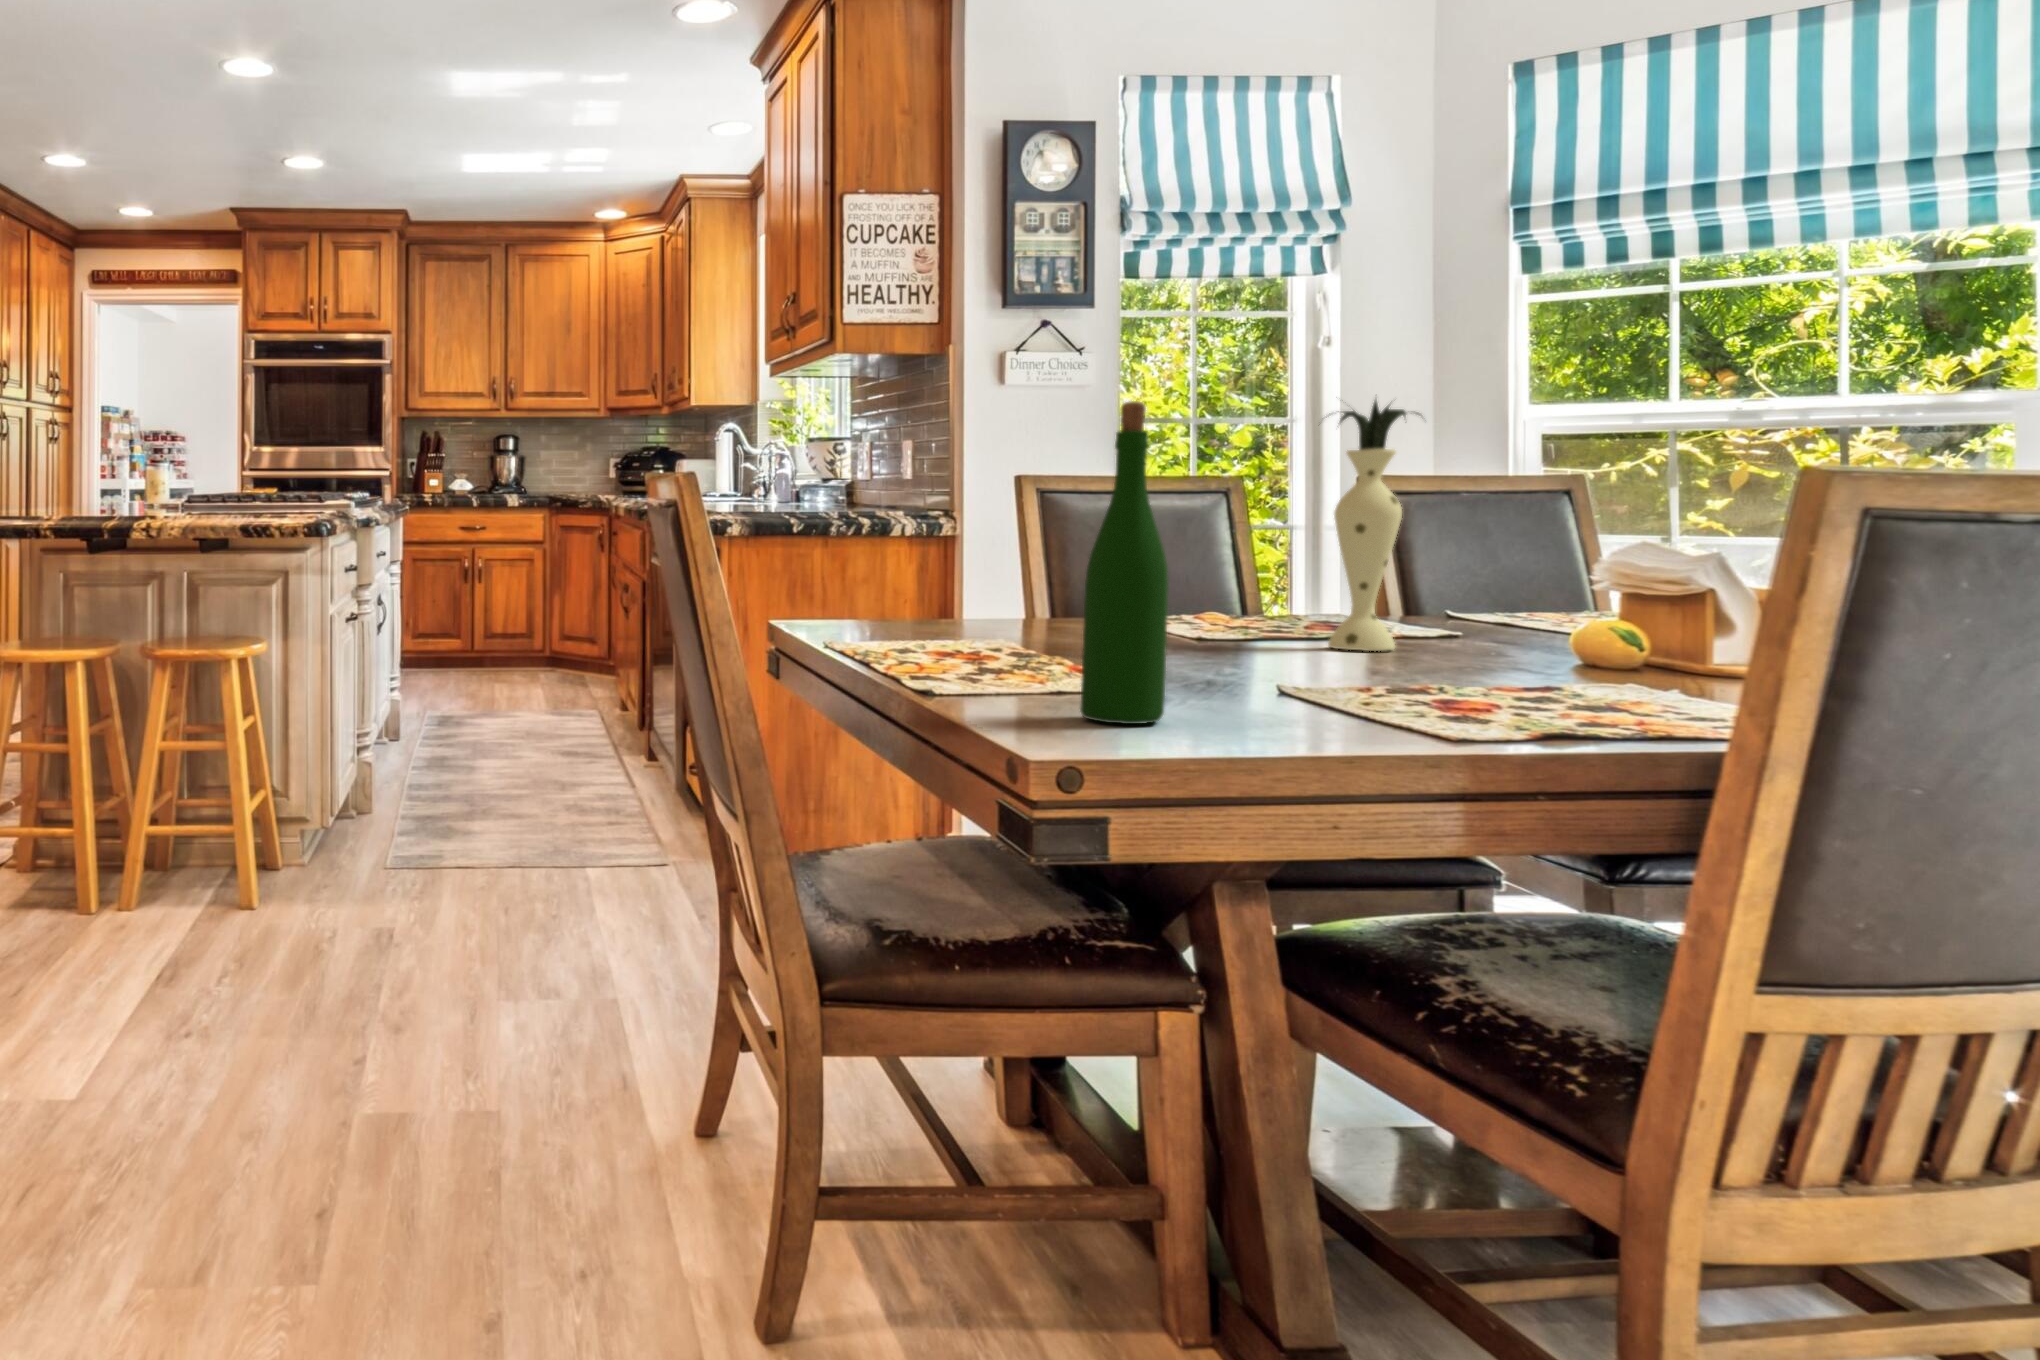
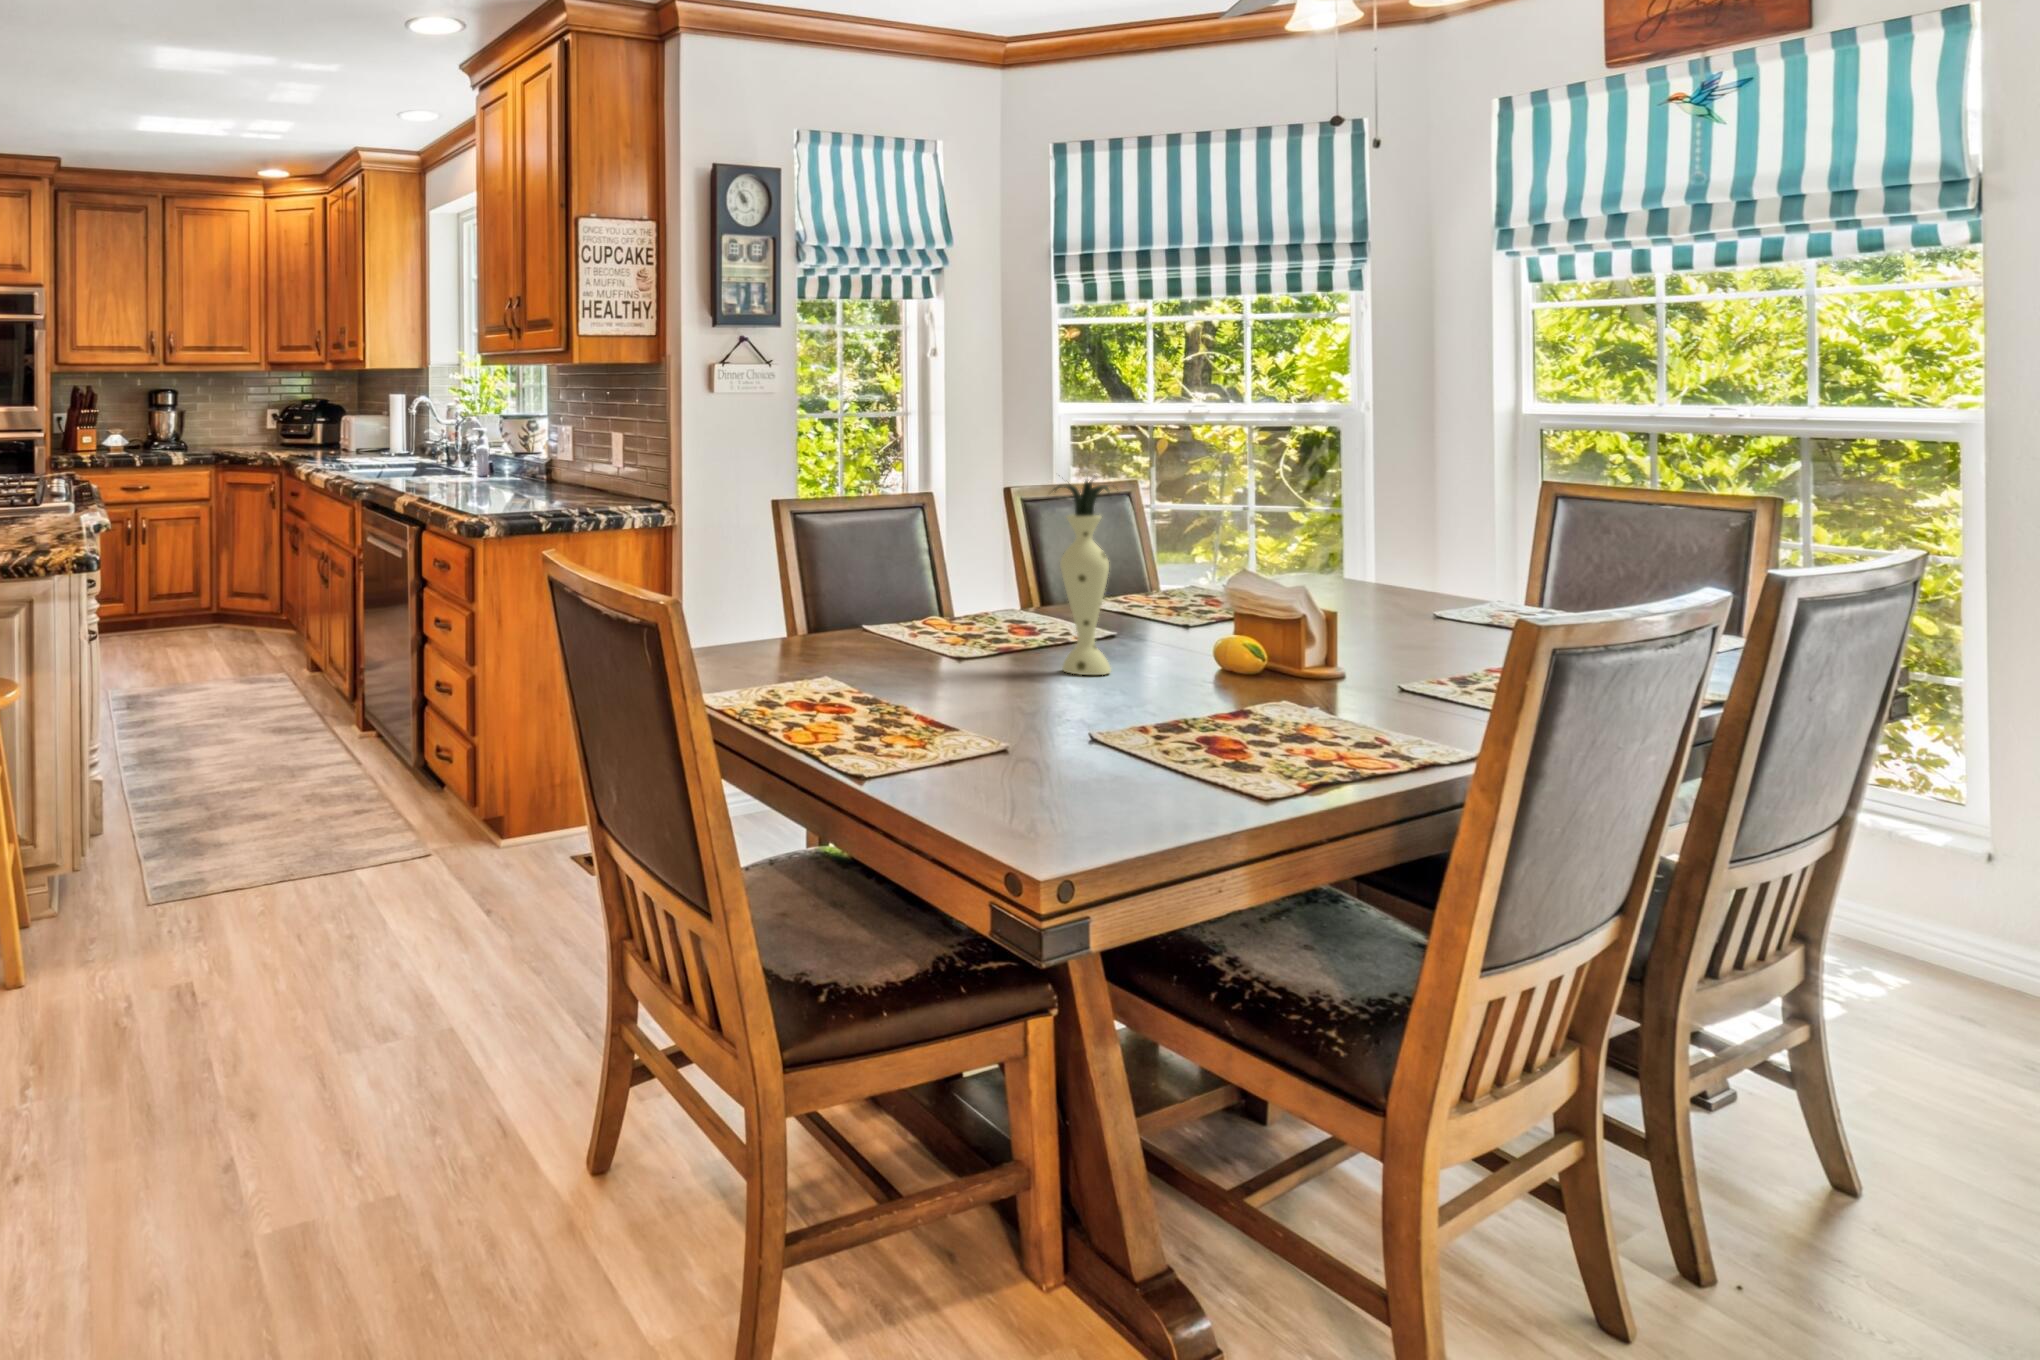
wine bottle: present [1081,401,1169,724] -> none [965,543,1026,787]

